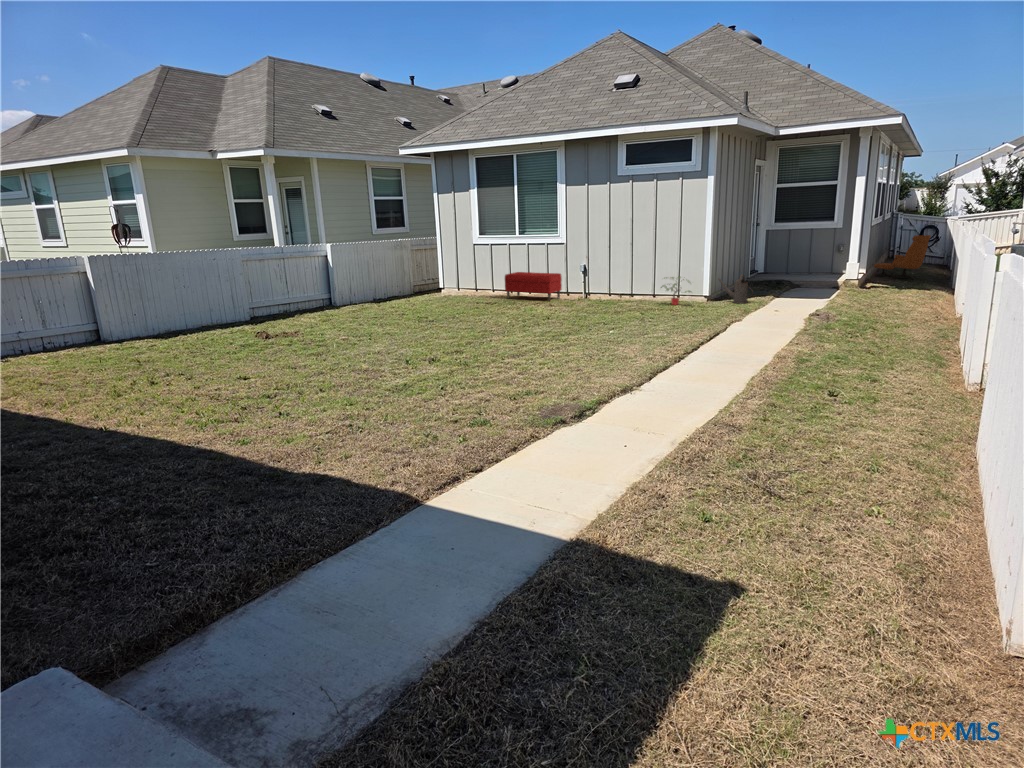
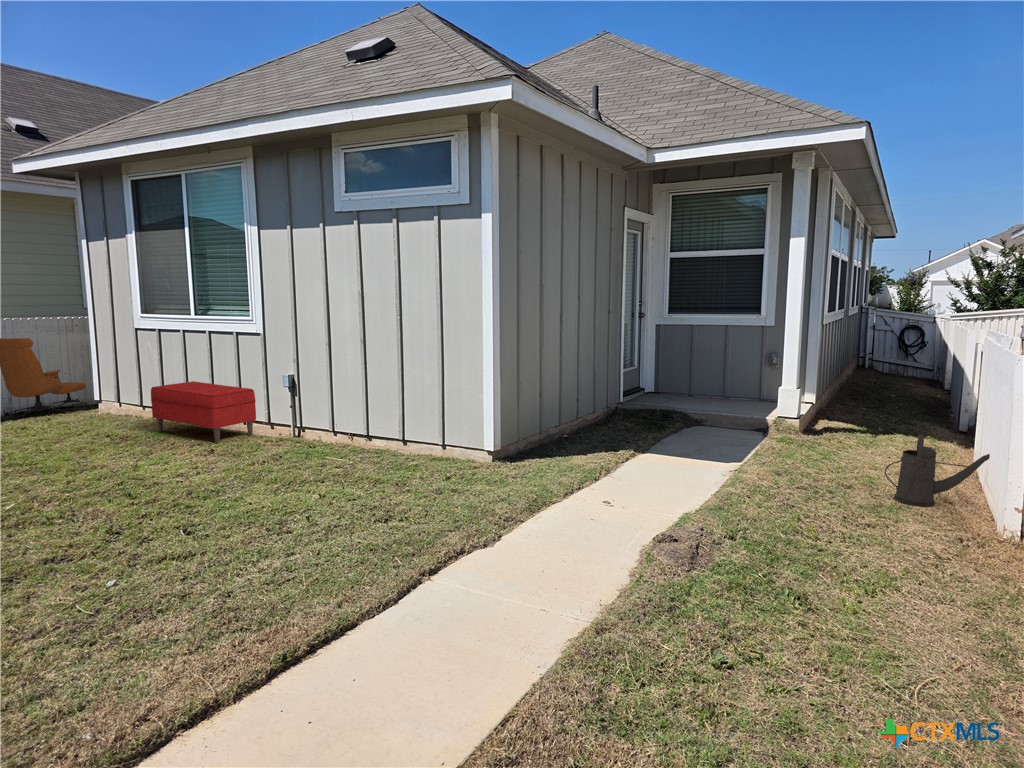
lounge chair: present [874,235,931,279] -> present [0,338,86,417]
watering can: present [719,274,753,304] -> present [885,434,990,507]
potted plant: present [661,276,691,305] -> none [400,409,470,467]

